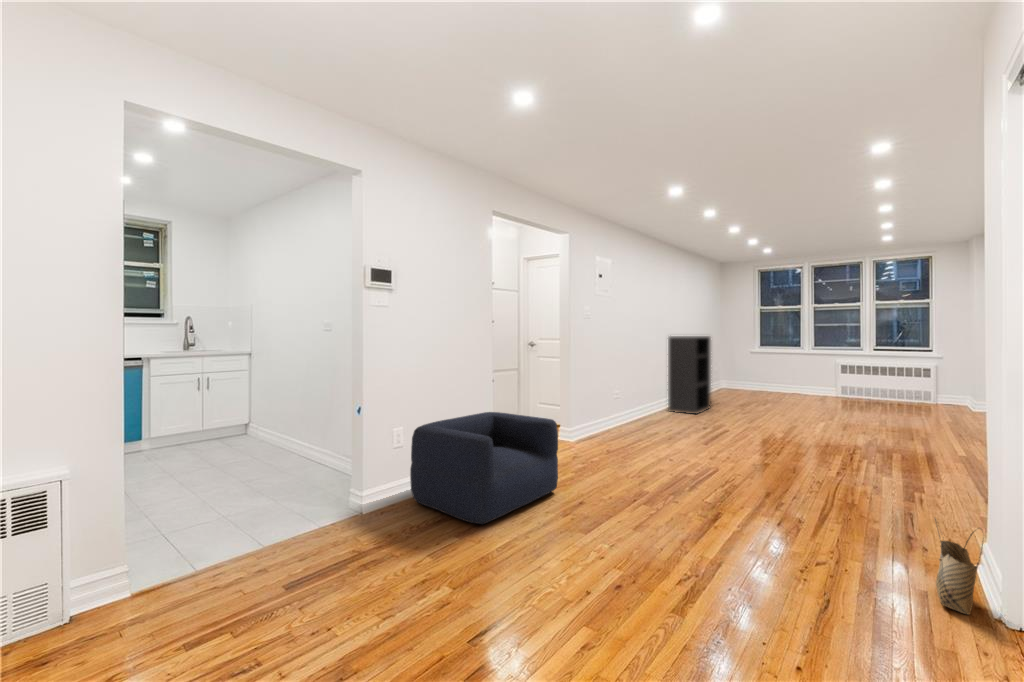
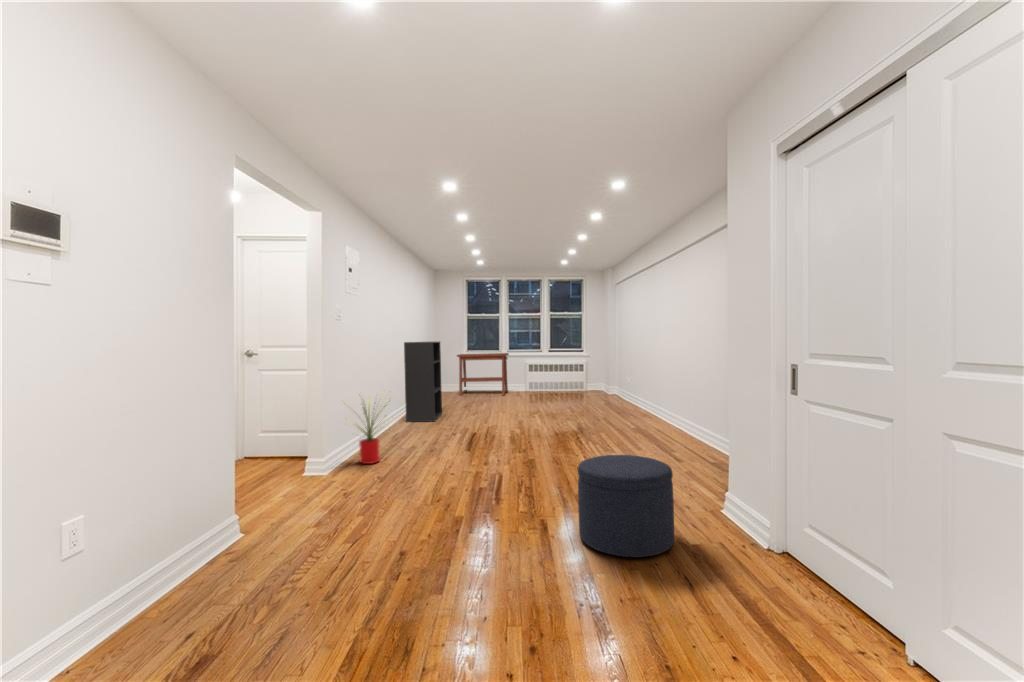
side table: none [745,349,812,398] -> present [457,353,509,396]
house plant: none [588,377,634,440] -> present [356,401,389,464]
armchair: present [410,412,558,524] -> none [109,451,361,643]
ottoman: none [739,462,851,570] -> present [578,455,674,557]
woven basket: present [935,519,983,615] -> none [729,480,767,554]

